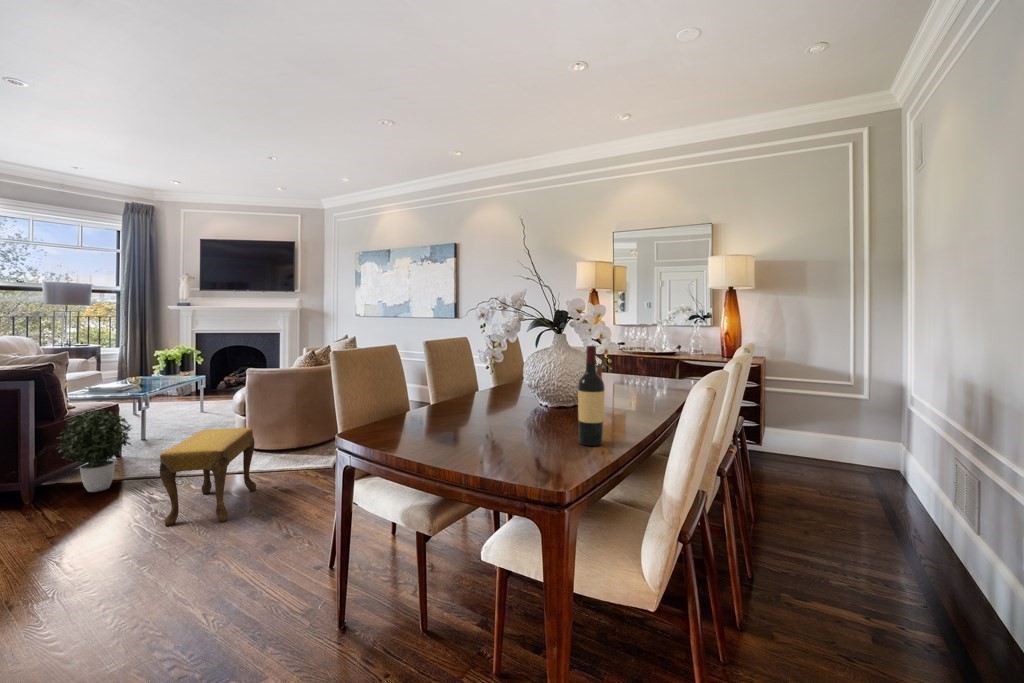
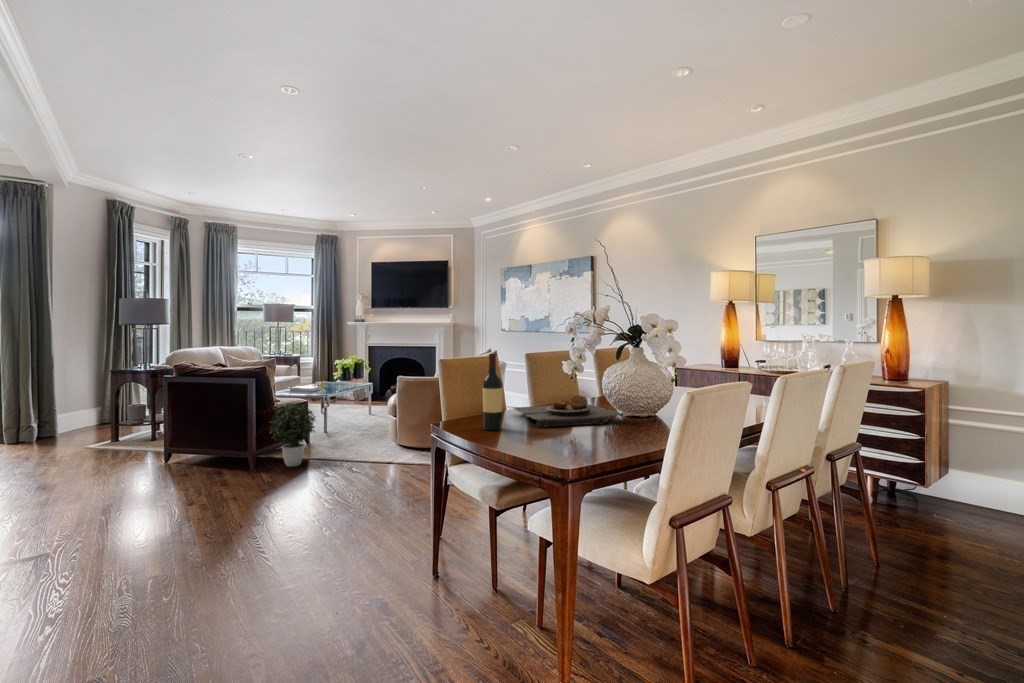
wine bottle: present [578,346,605,446] -> present [483,354,503,430]
plate: none [421,391,561,434] -> present [514,395,625,427]
footstool: present [159,428,256,526] -> none [332,423,401,496]

